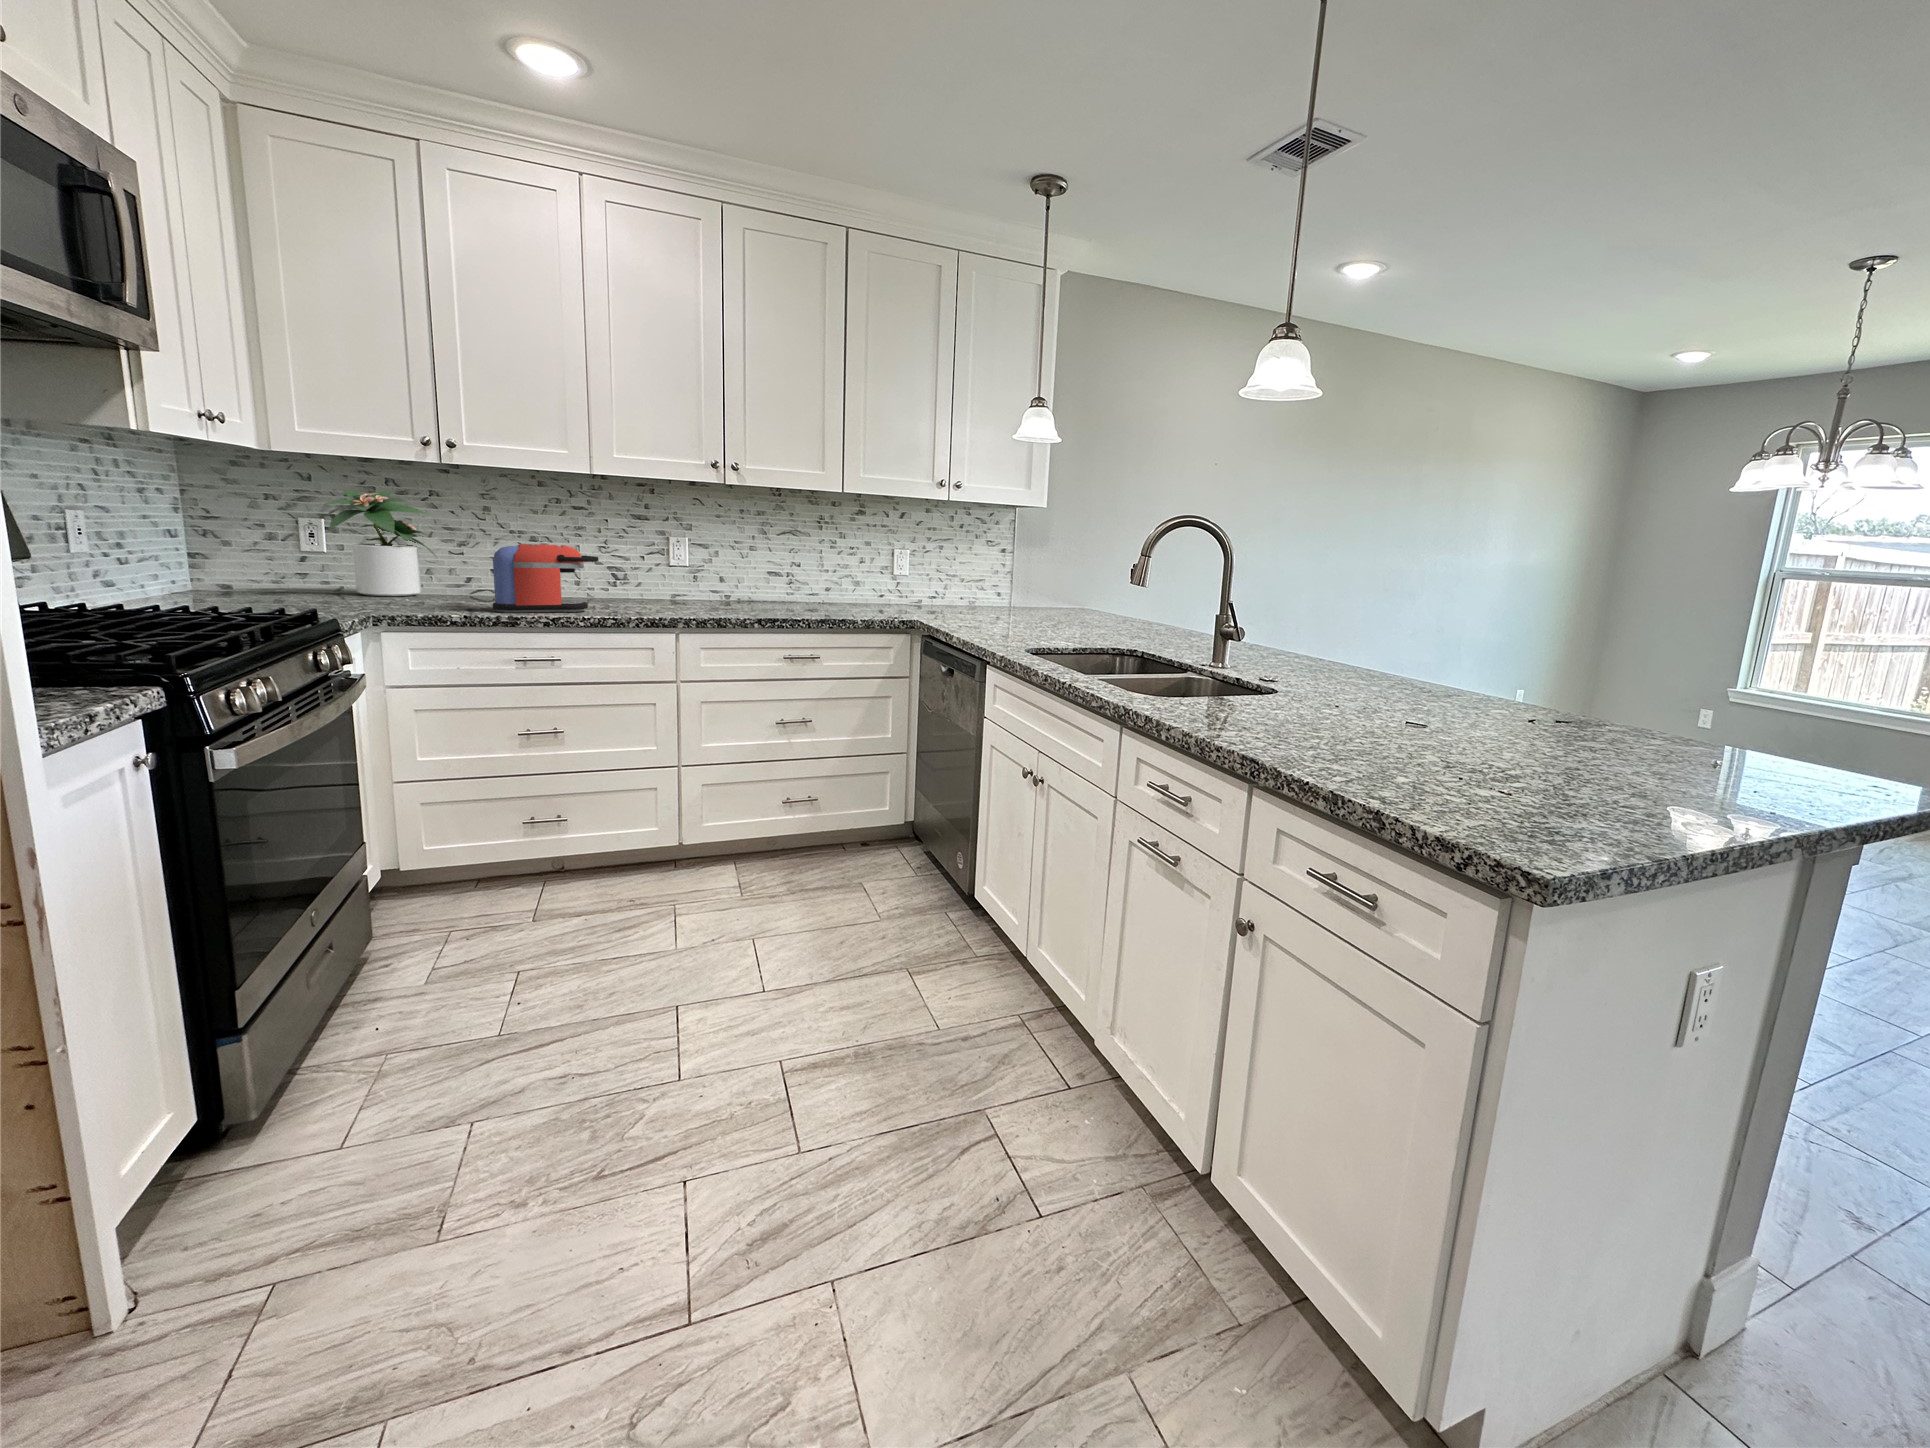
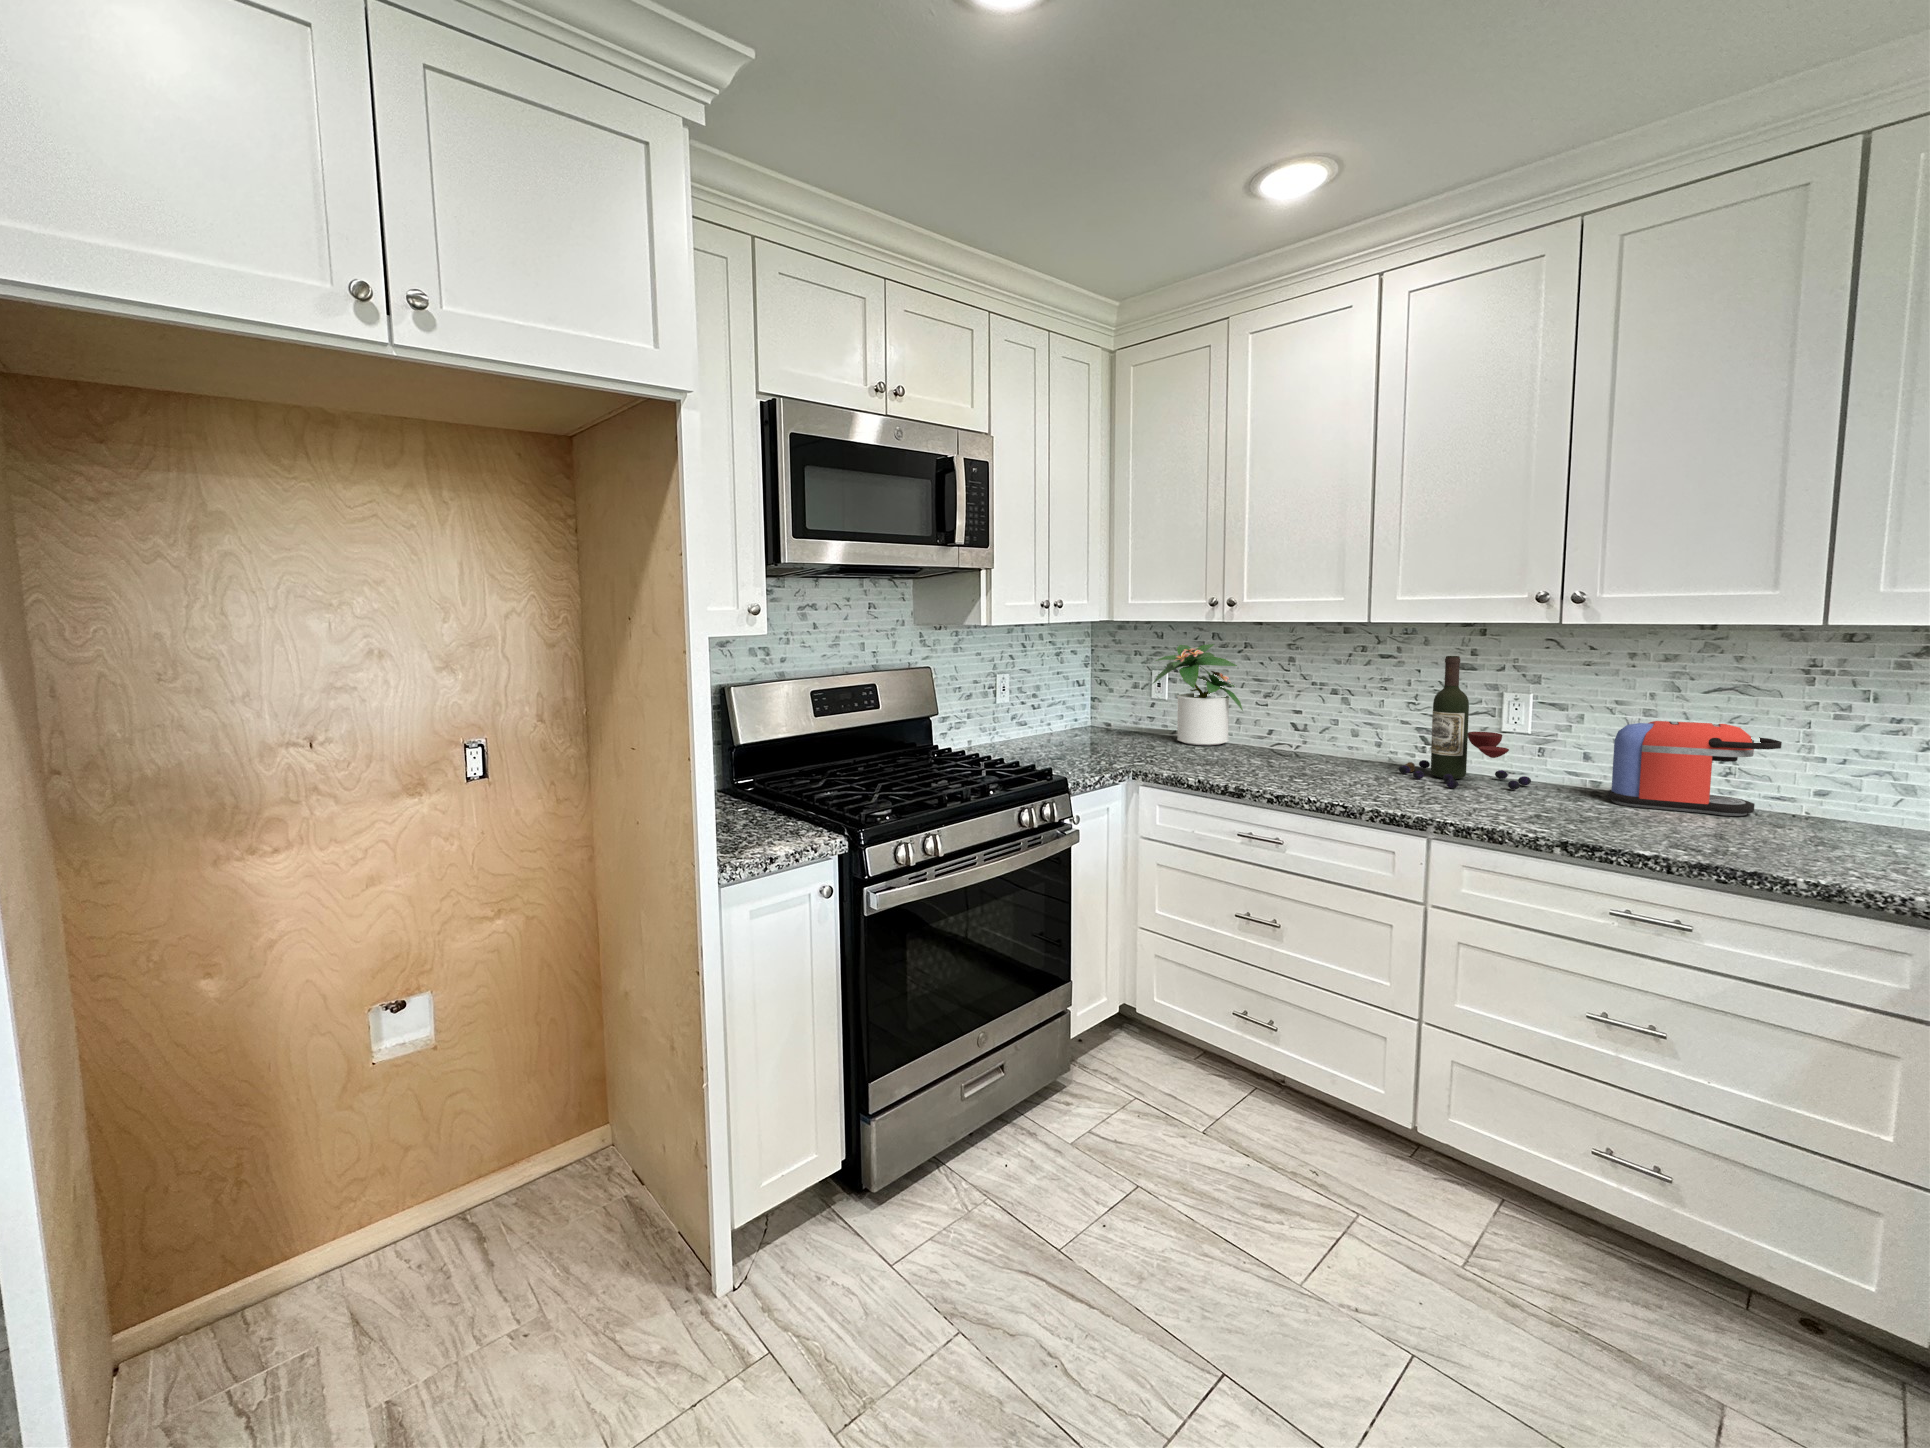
wine bottle: none [607,509,695,606] -> present [1399,656,1531,790]
coffee maker: present [493,544,598,613] -> present [1607,721,1782,816]

